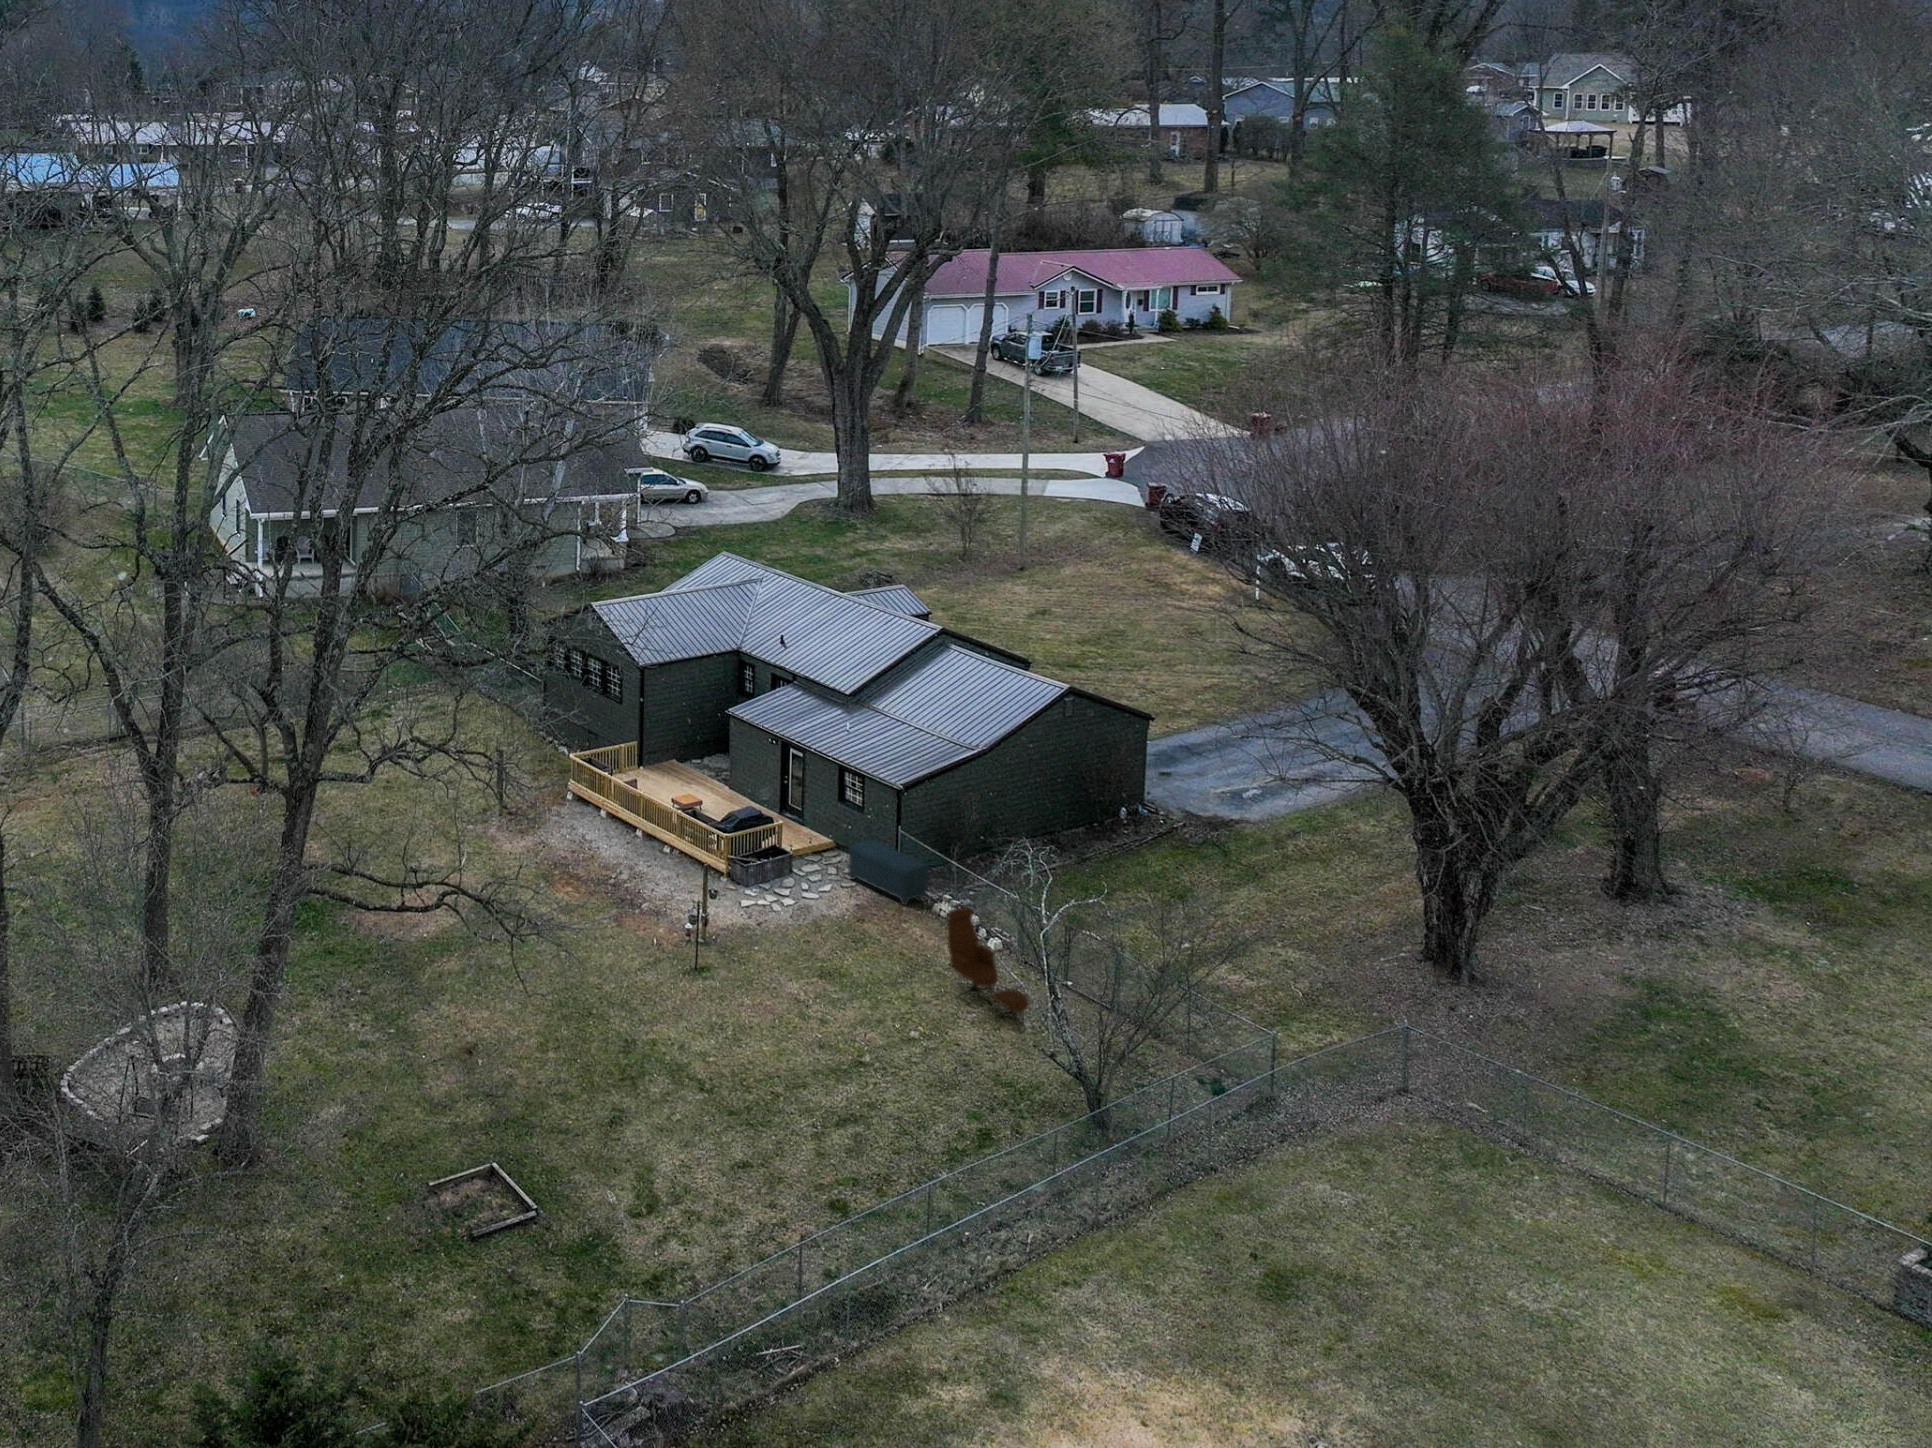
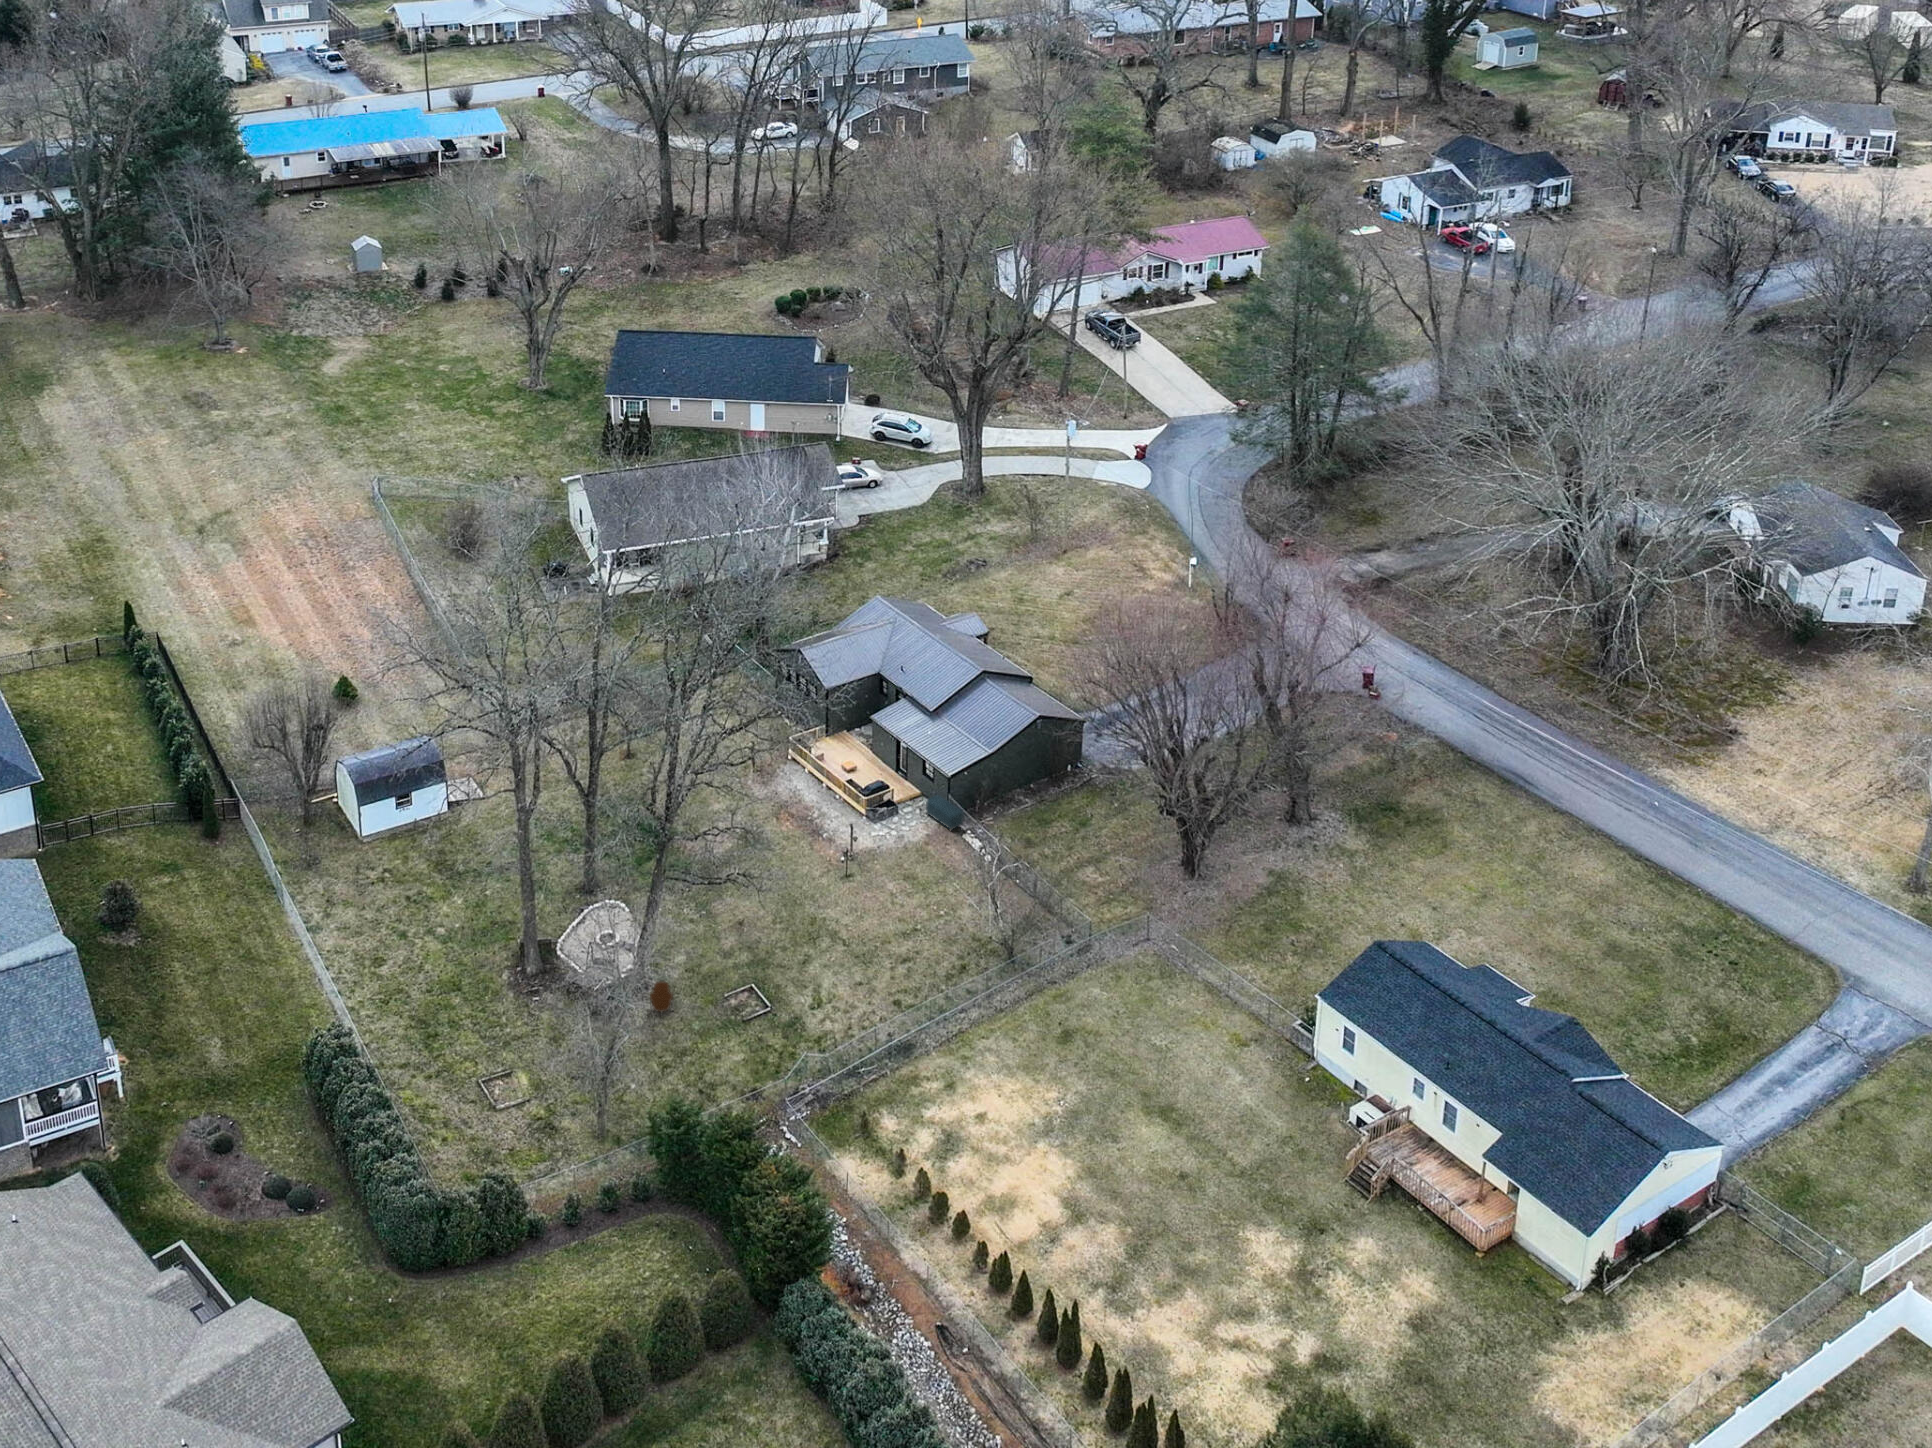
lounge chair: present [947,907,1029,1017] -> present [650,981,673,1013]

